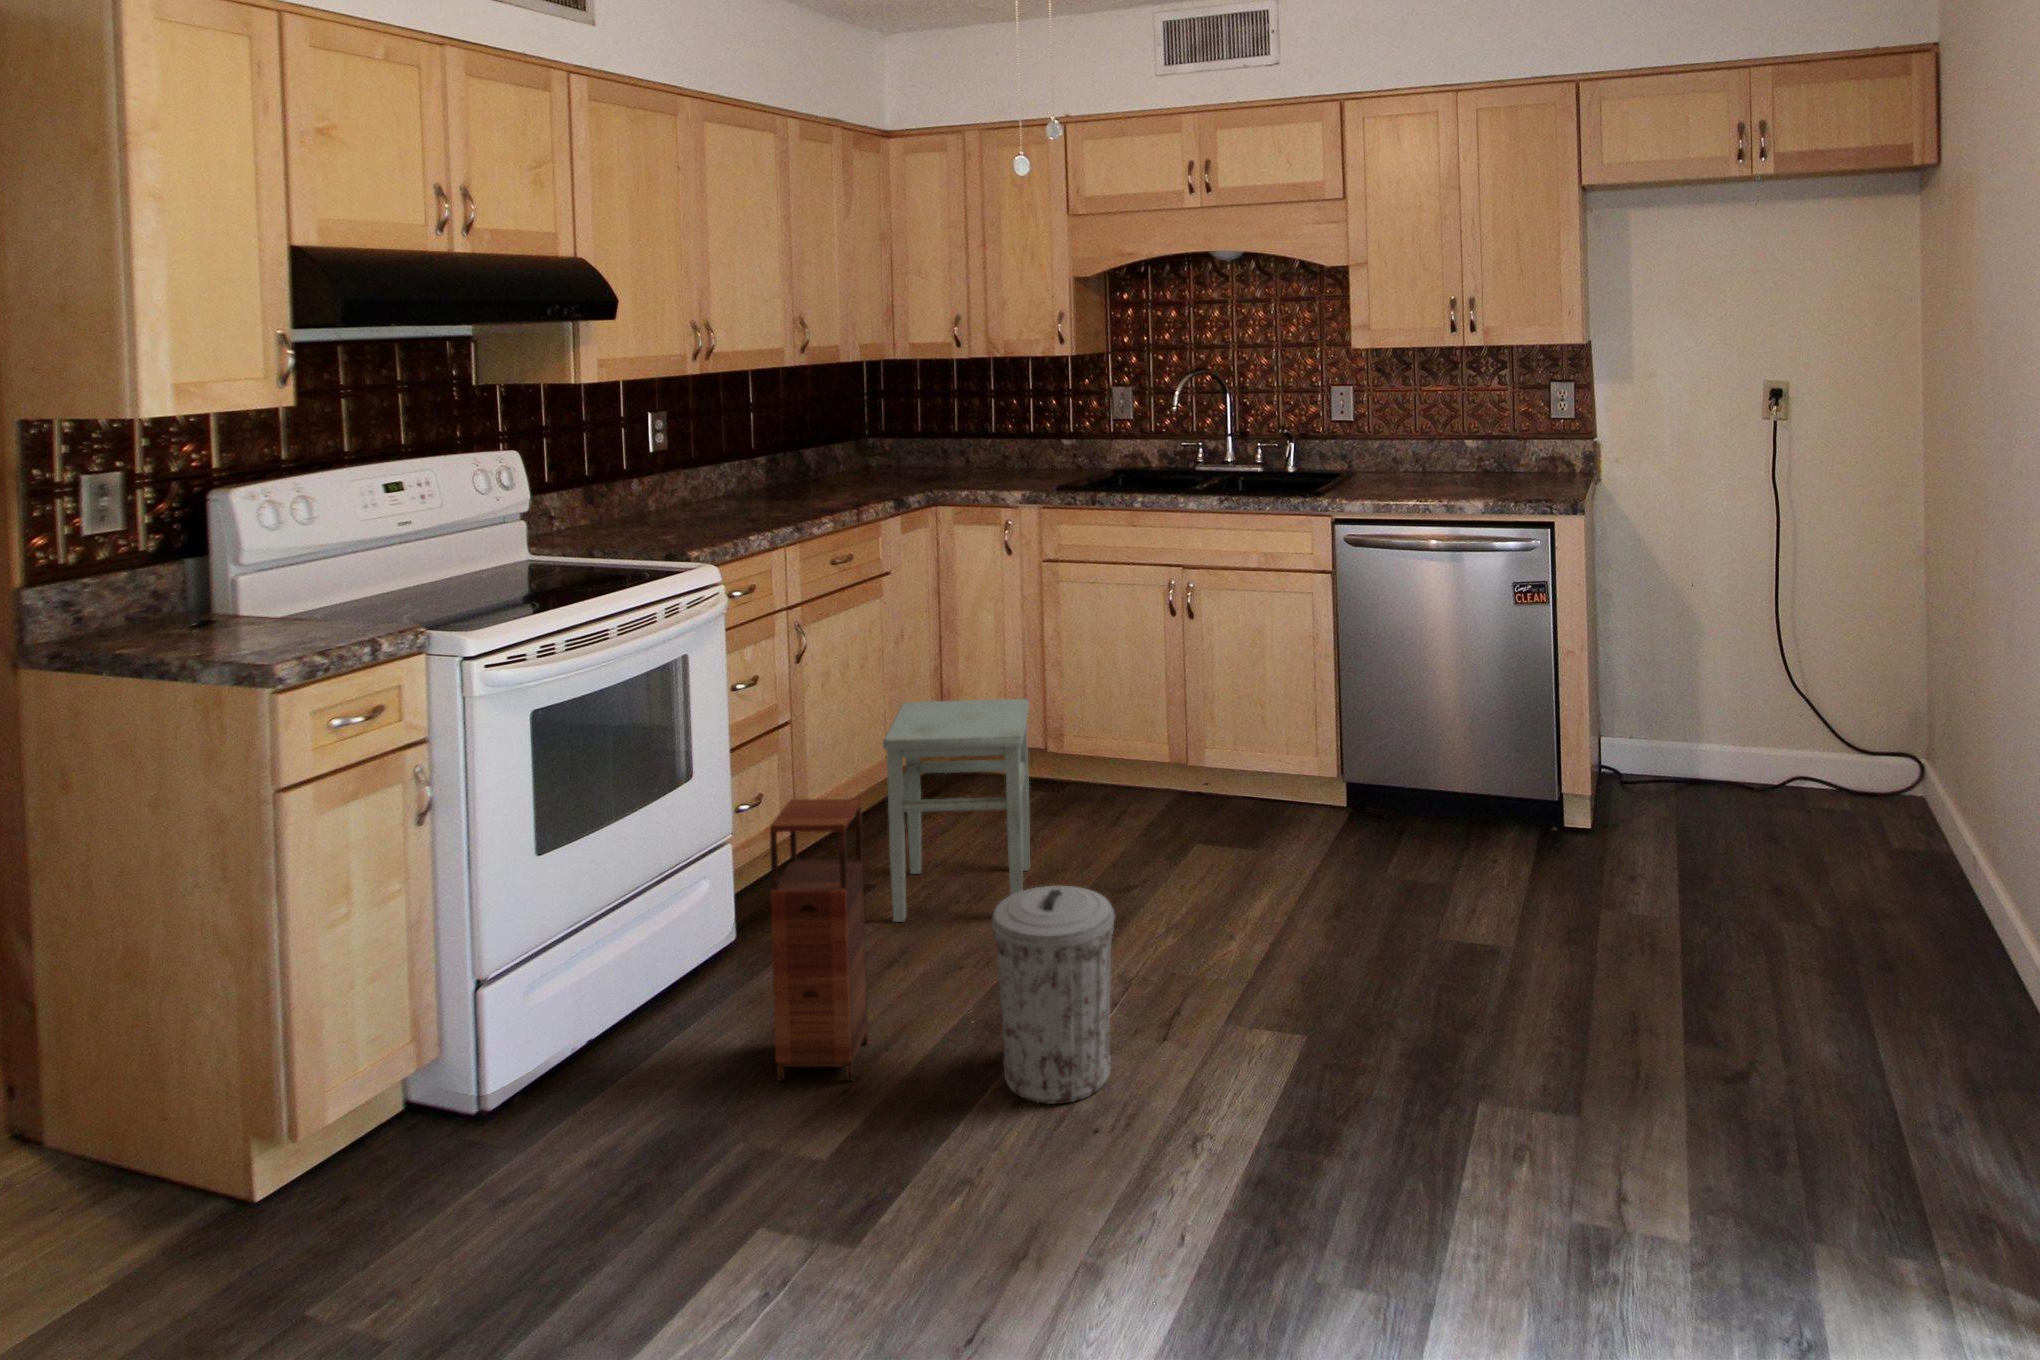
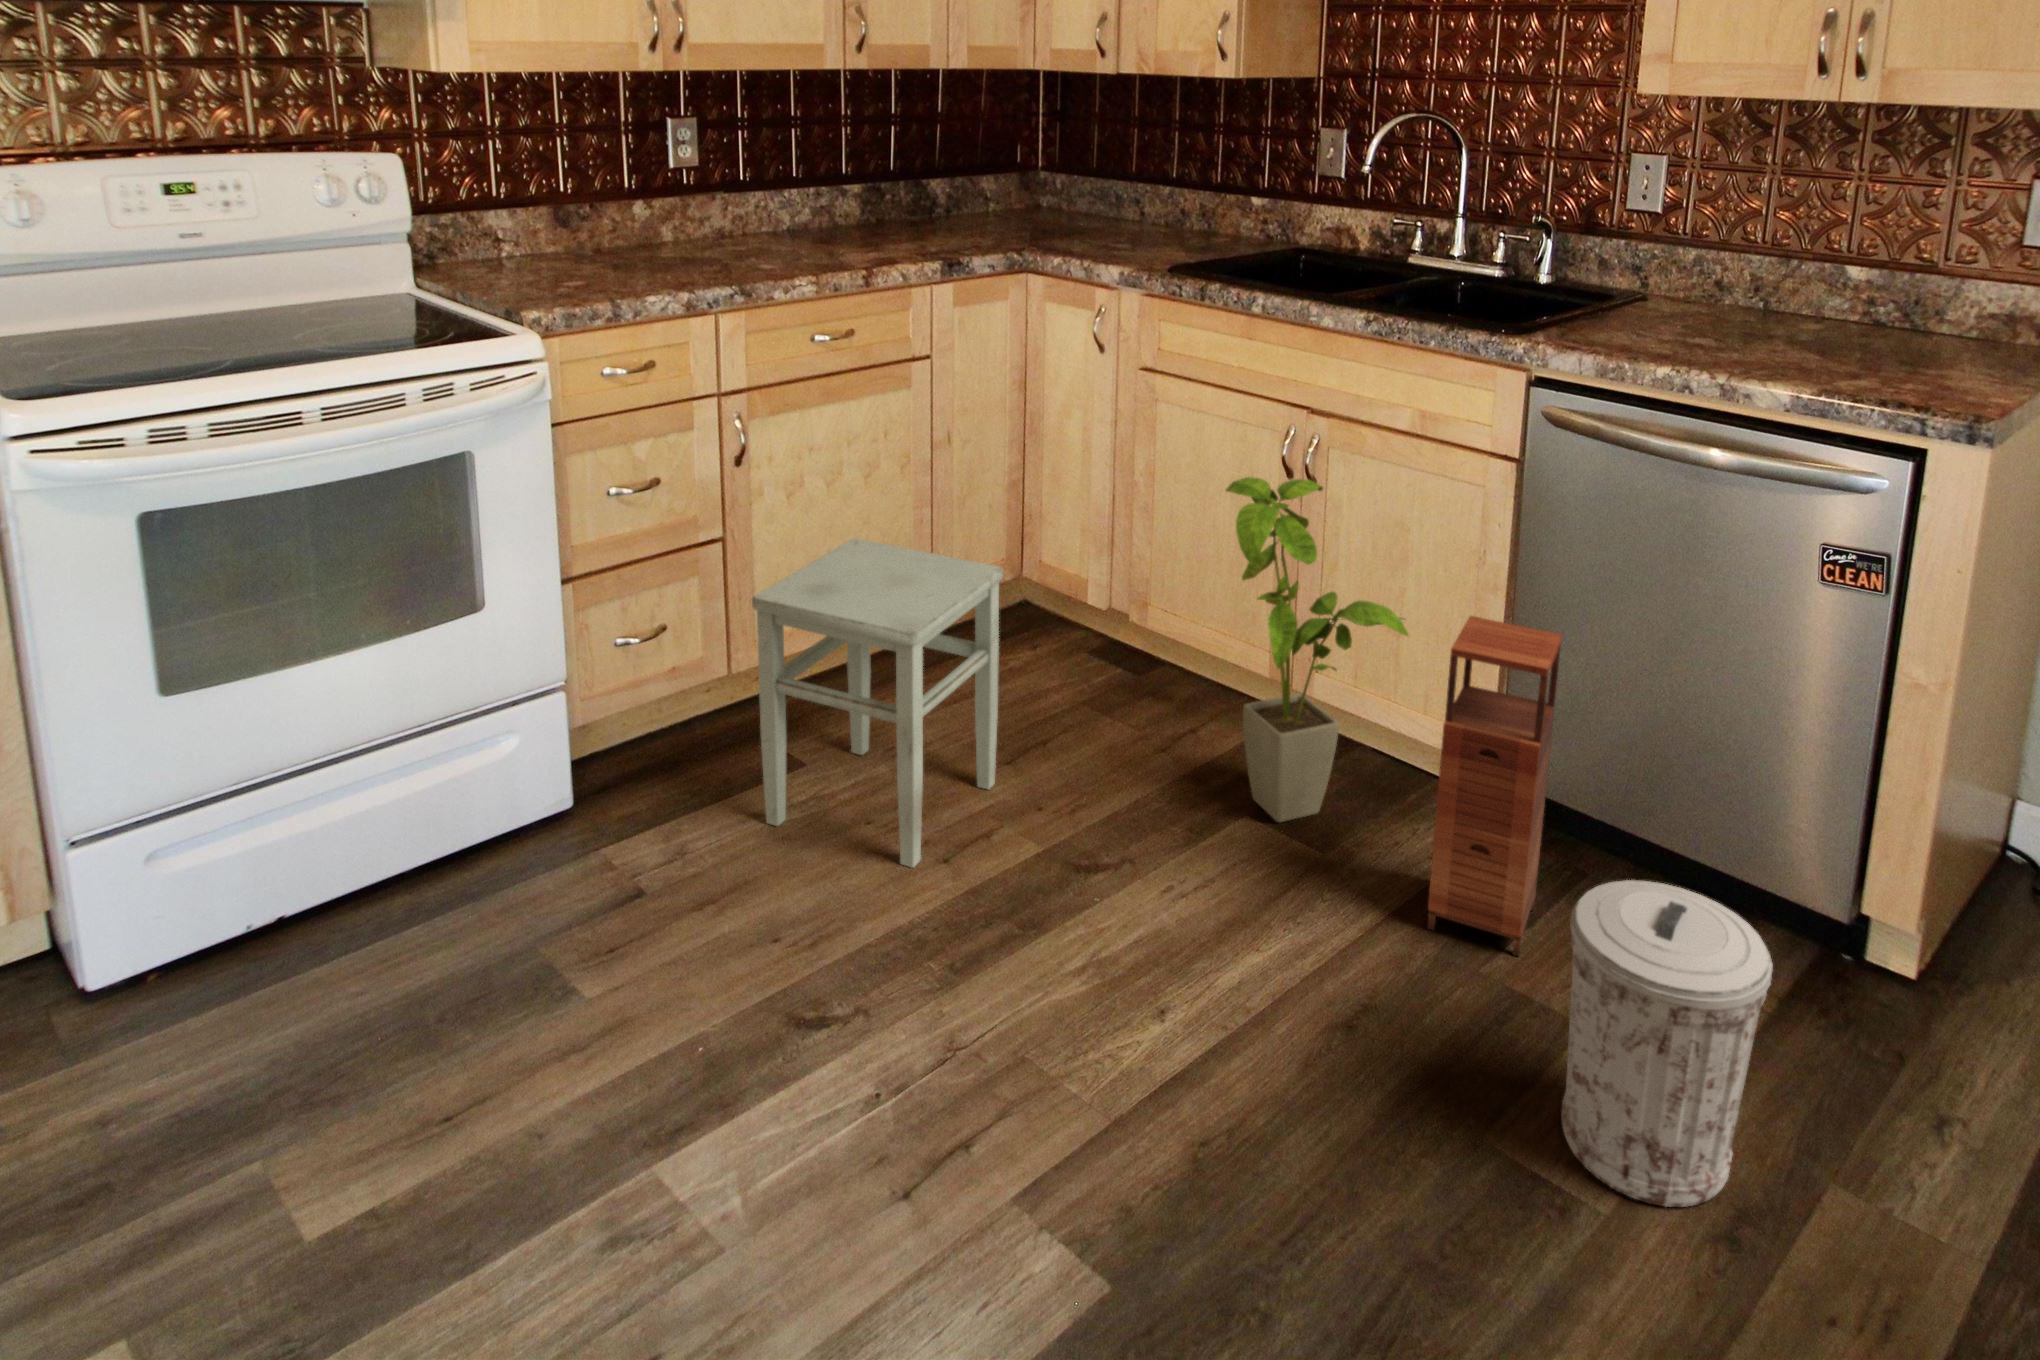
house plant: none [1173,601,1304,844] -> present [1226,477,1408,822]
storage cabinet: present [770,799,868,1081] -> present [1427,616,1562,956]
trash can: present [992,886,1115,1104] -> present [1562,880,1773,1207]

